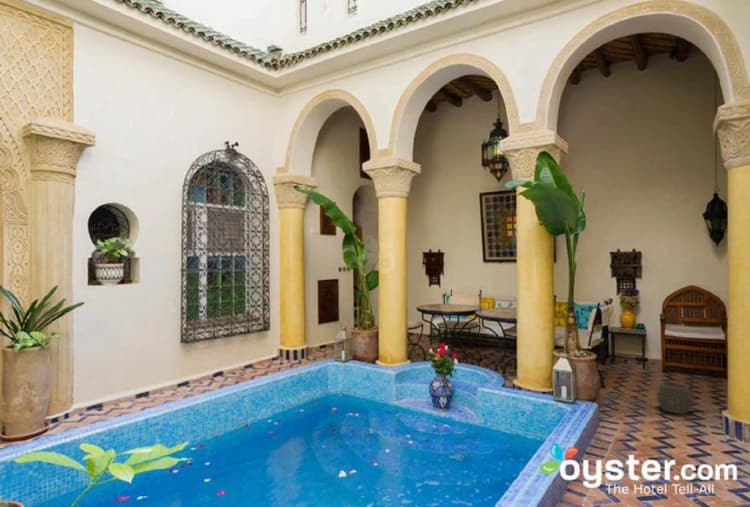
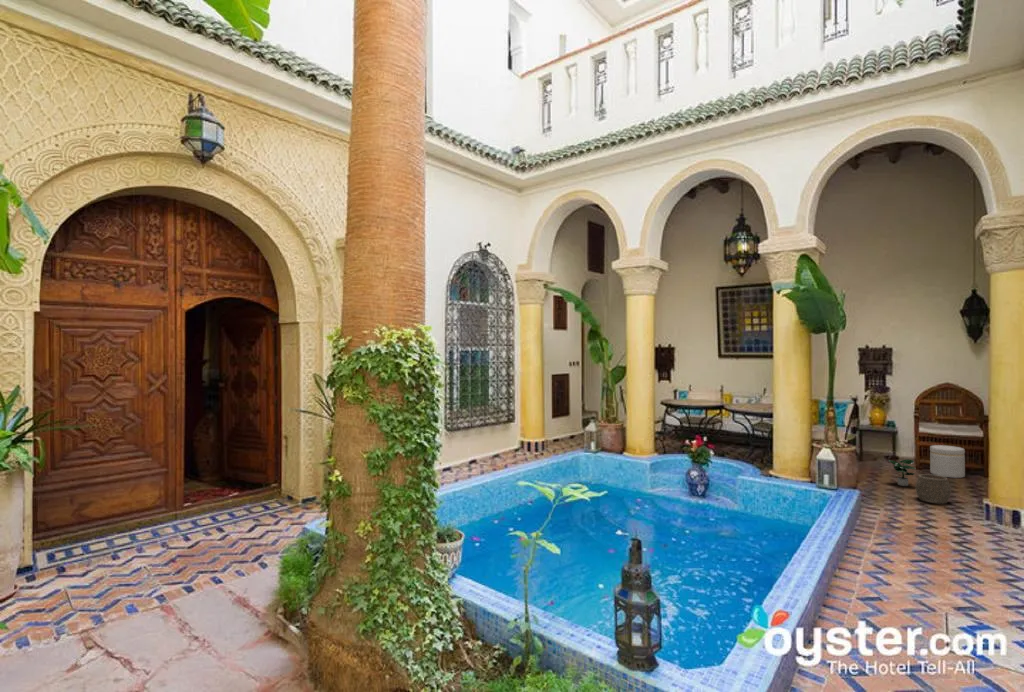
ottoman: none [675,348,708,381] -> present [930,445,965,478]
potted plant: none [633,364,660,392] -> present [888,459,915,486]

